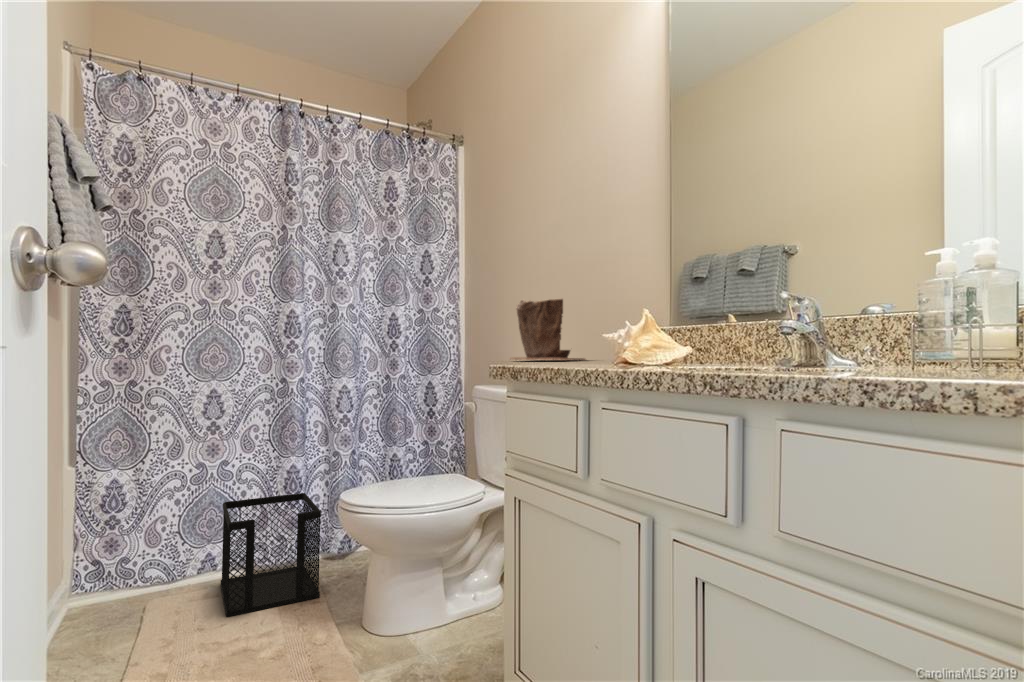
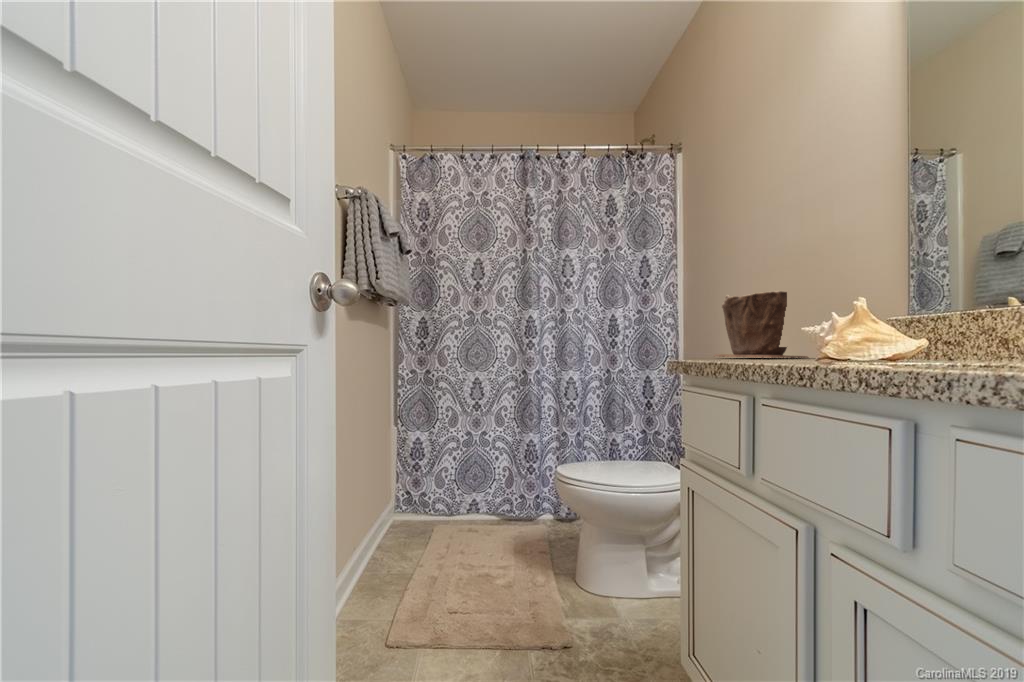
wastebasket: present [221,493,321,617] -> none [476,462,544,551]

